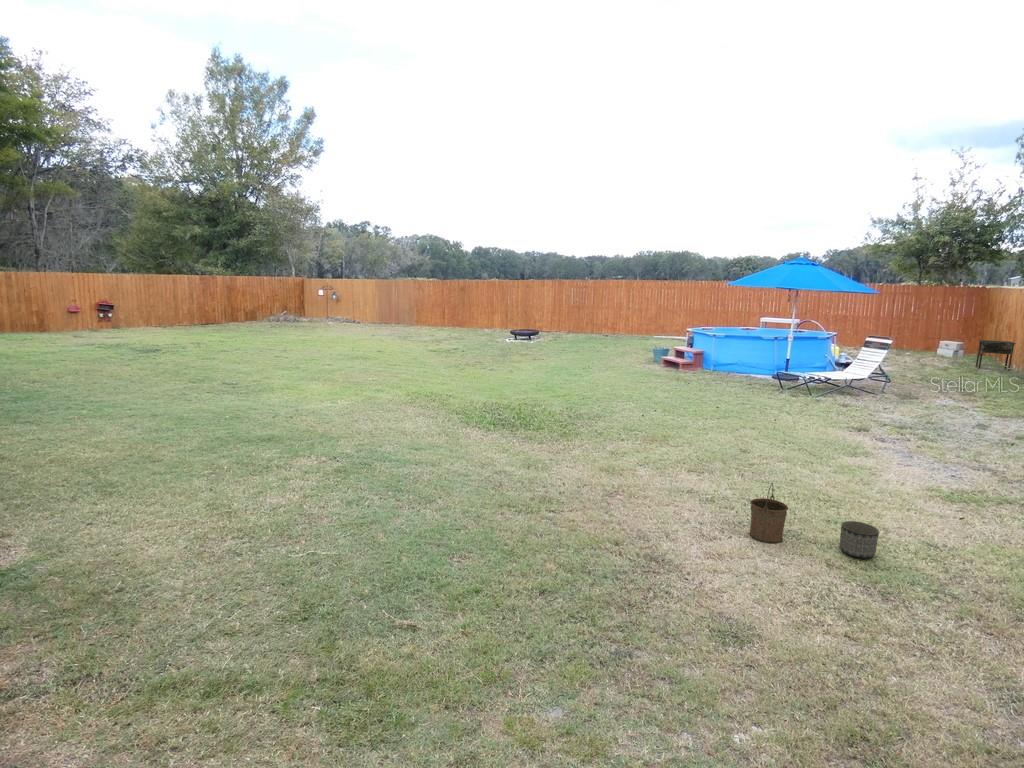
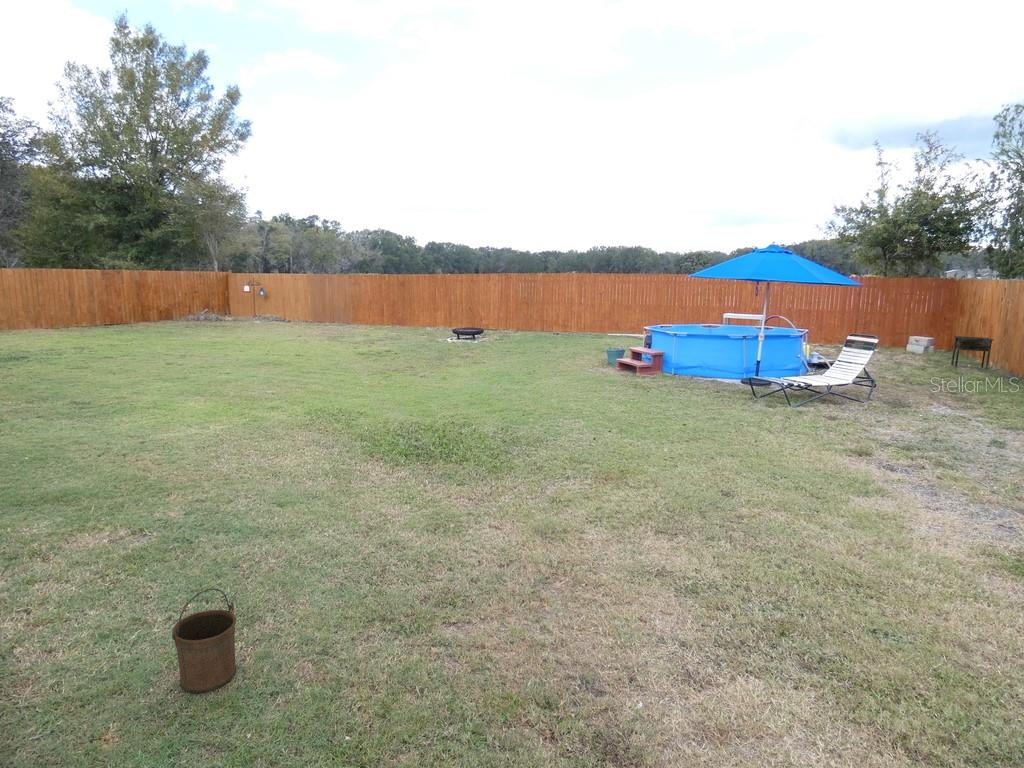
bucket: present [750,483,788,543] -> present [172,588,236,693]
planter: present [839,521,879,558] -> none [885,618,947,681]

